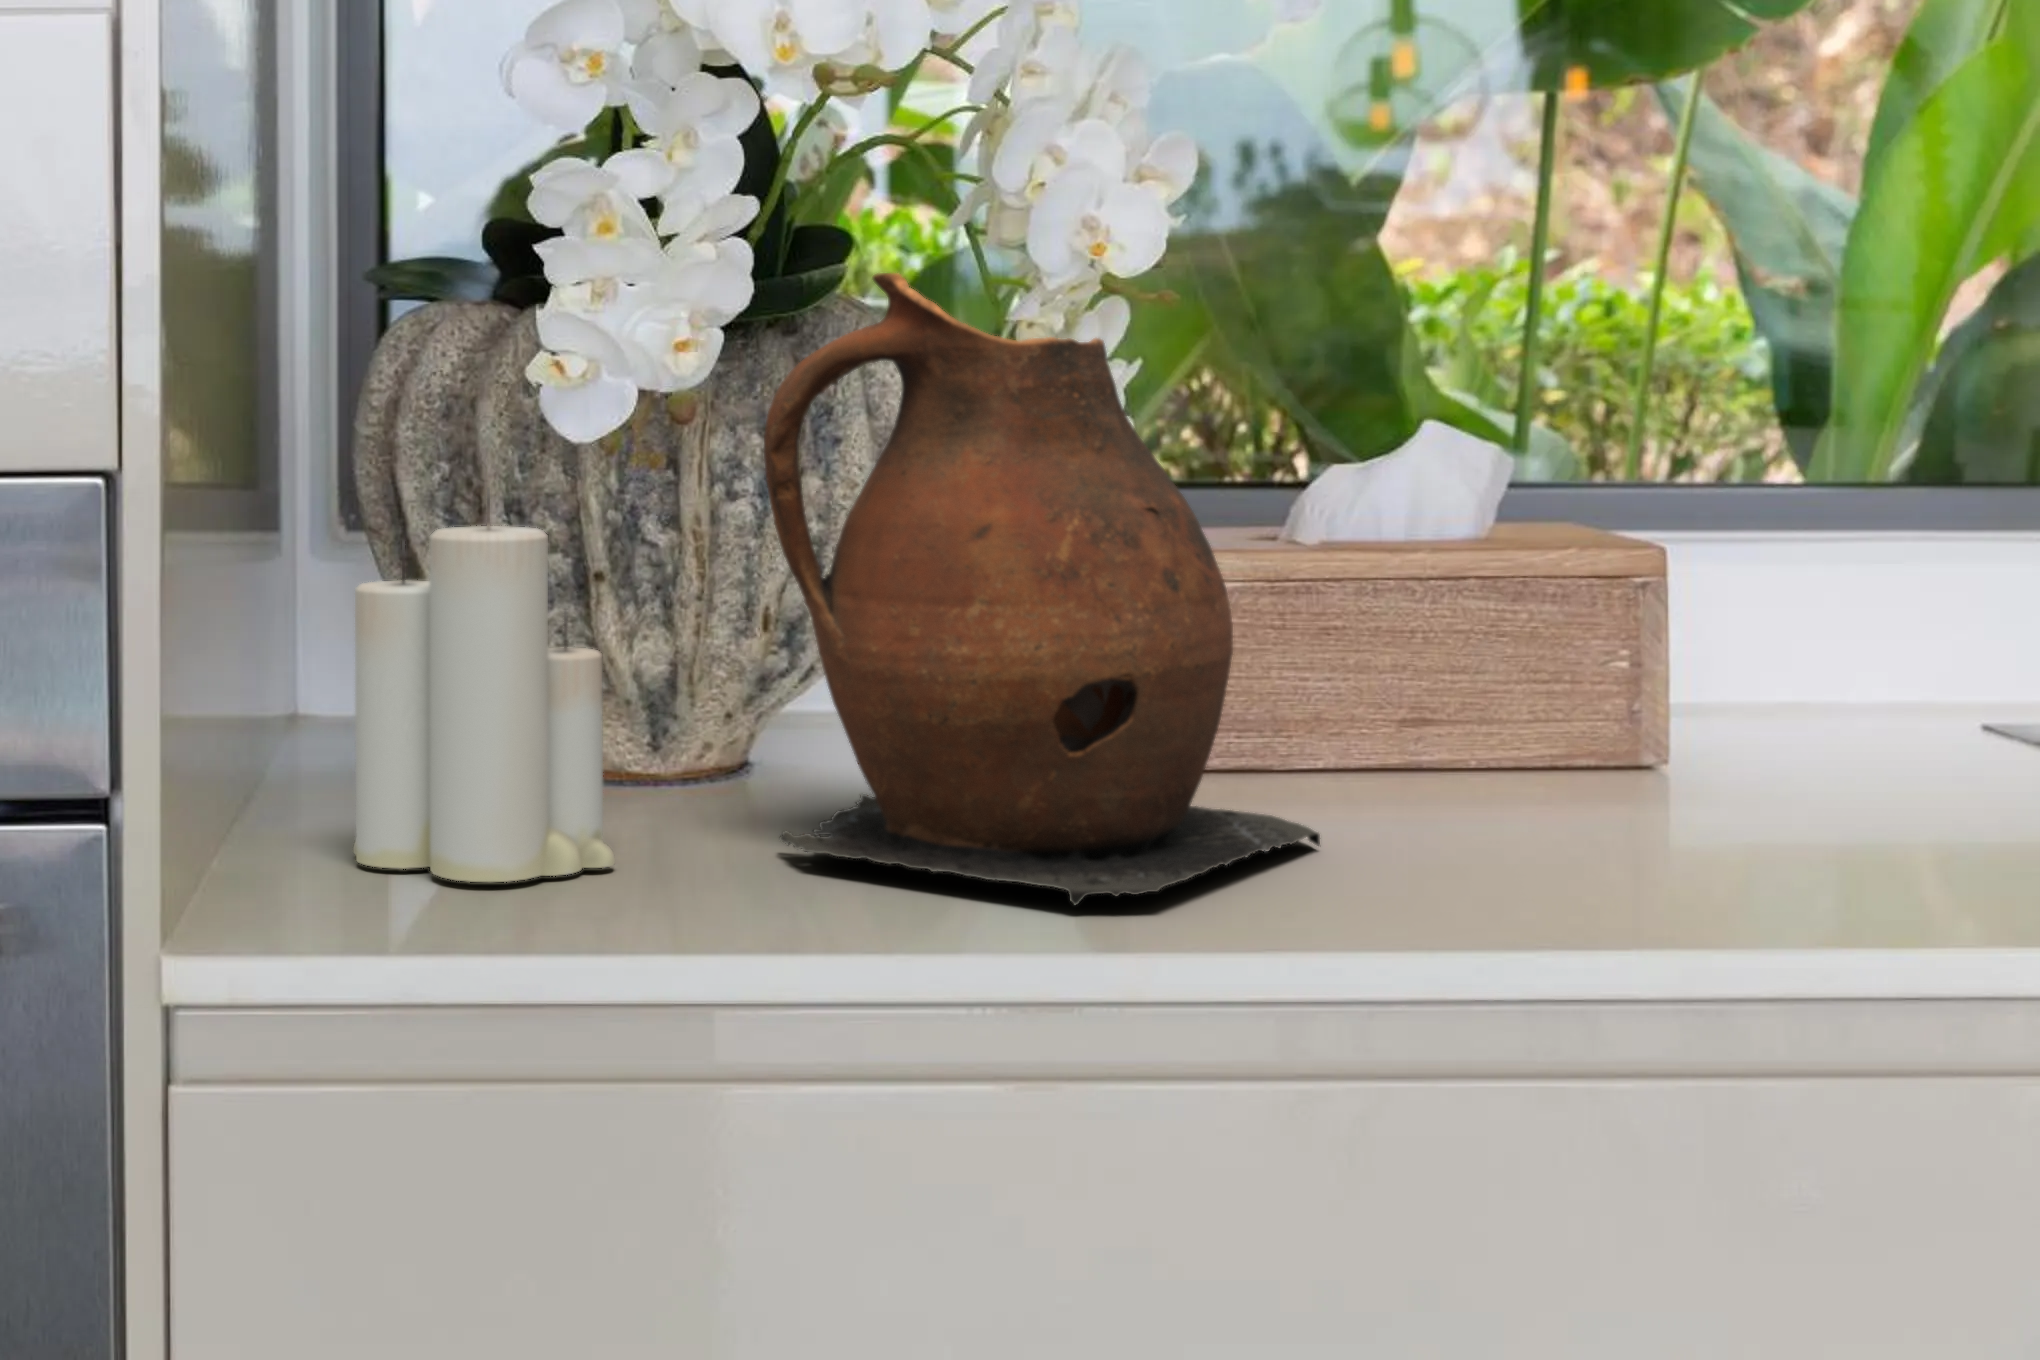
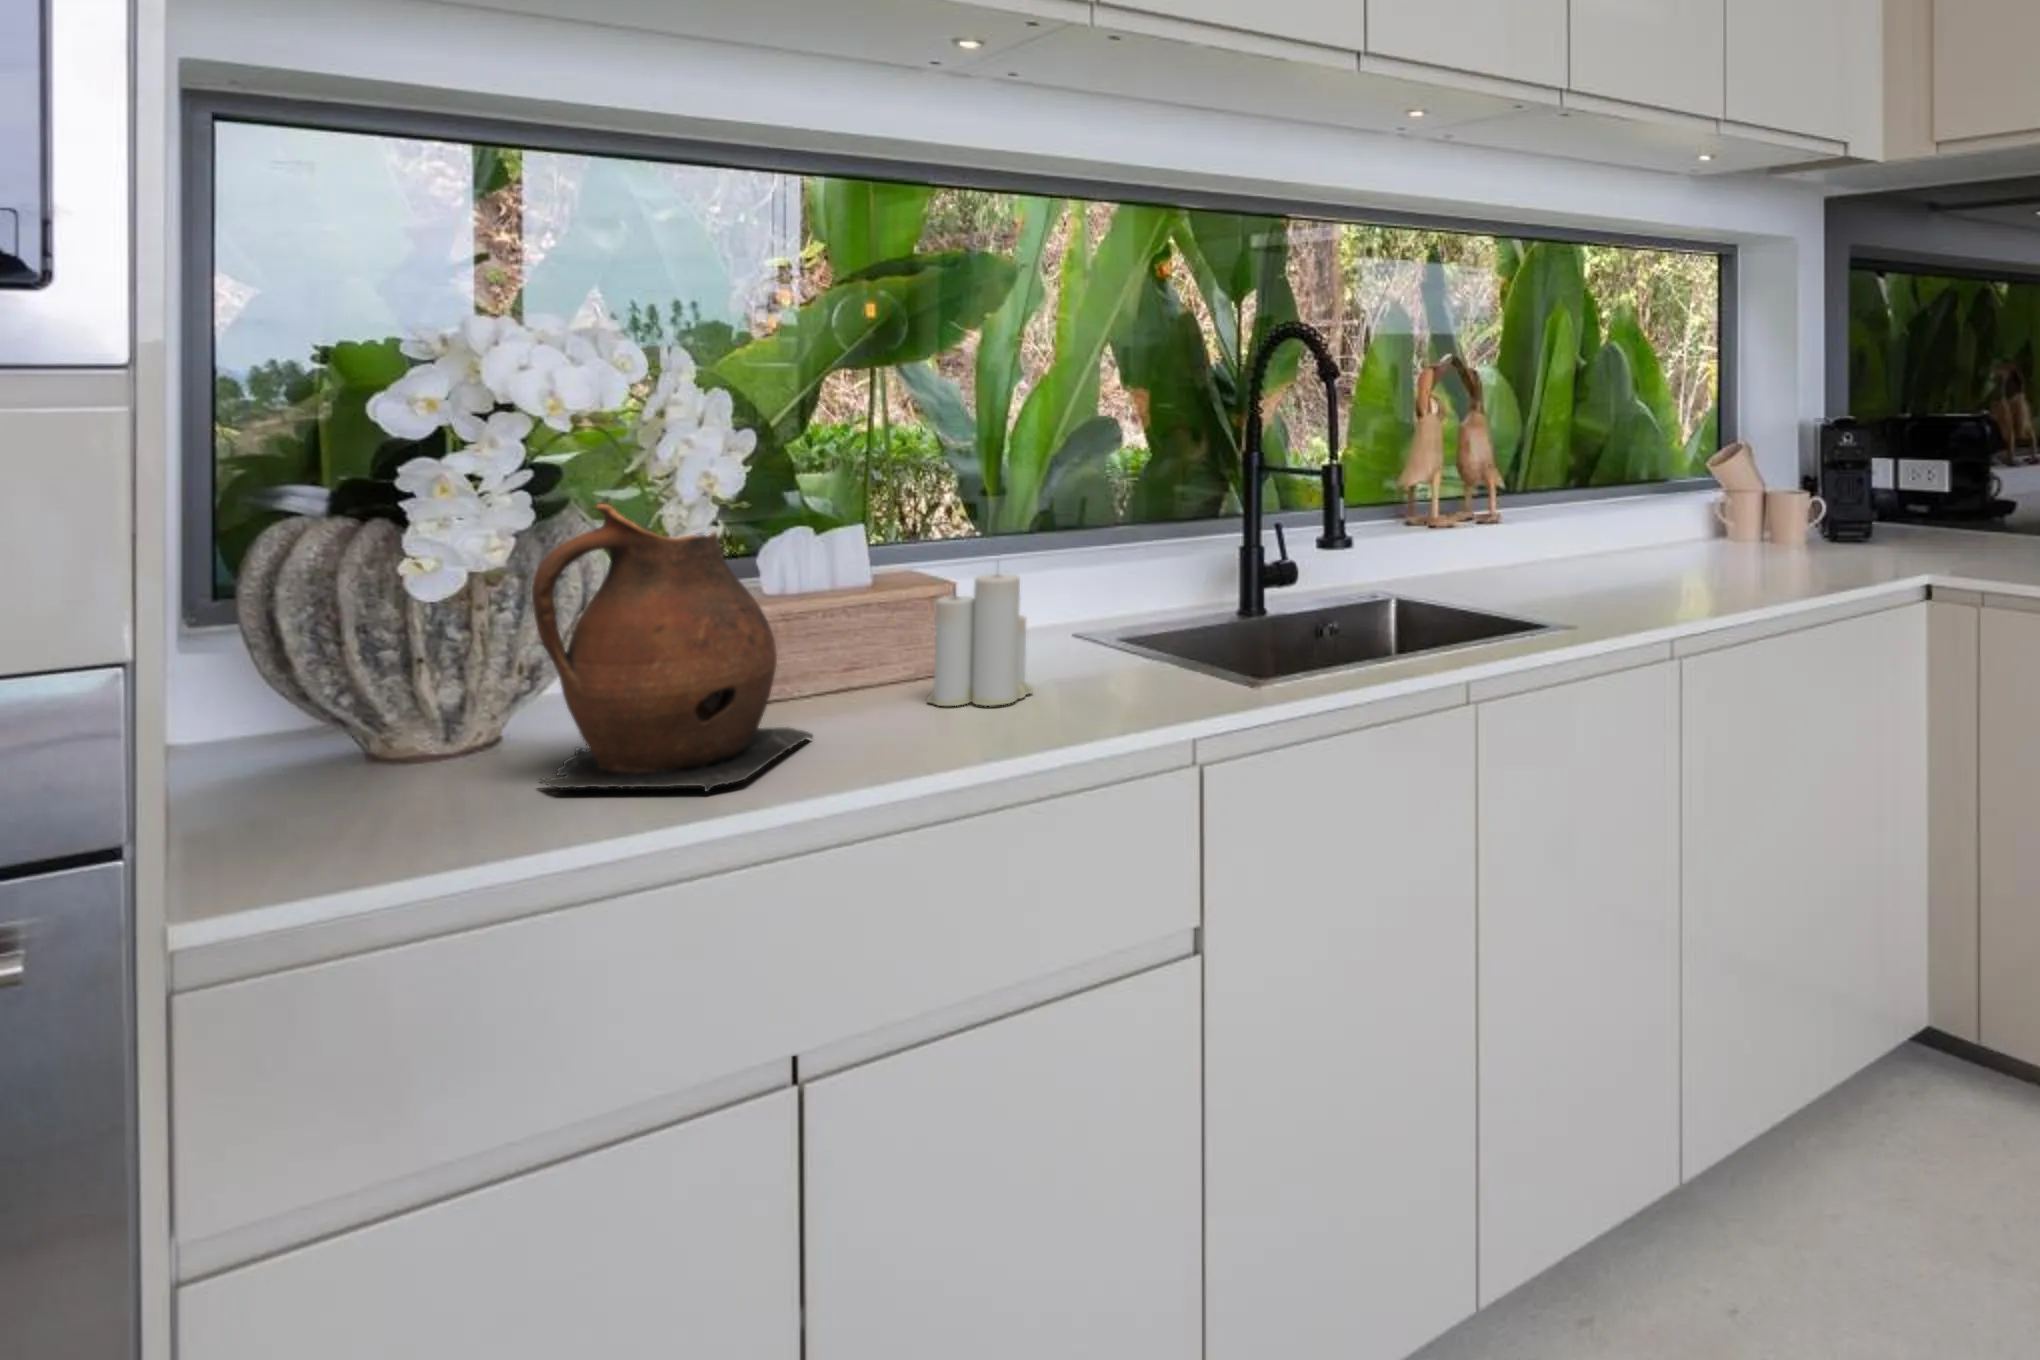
candle: present [353,488,615,882] -> present [927,573,1033,706]

